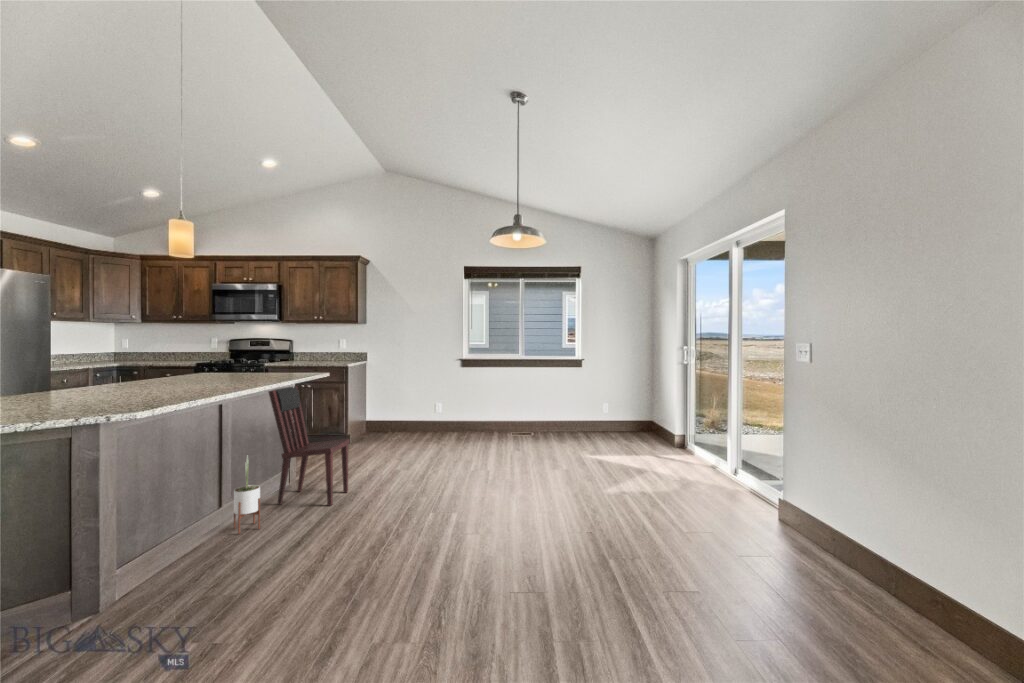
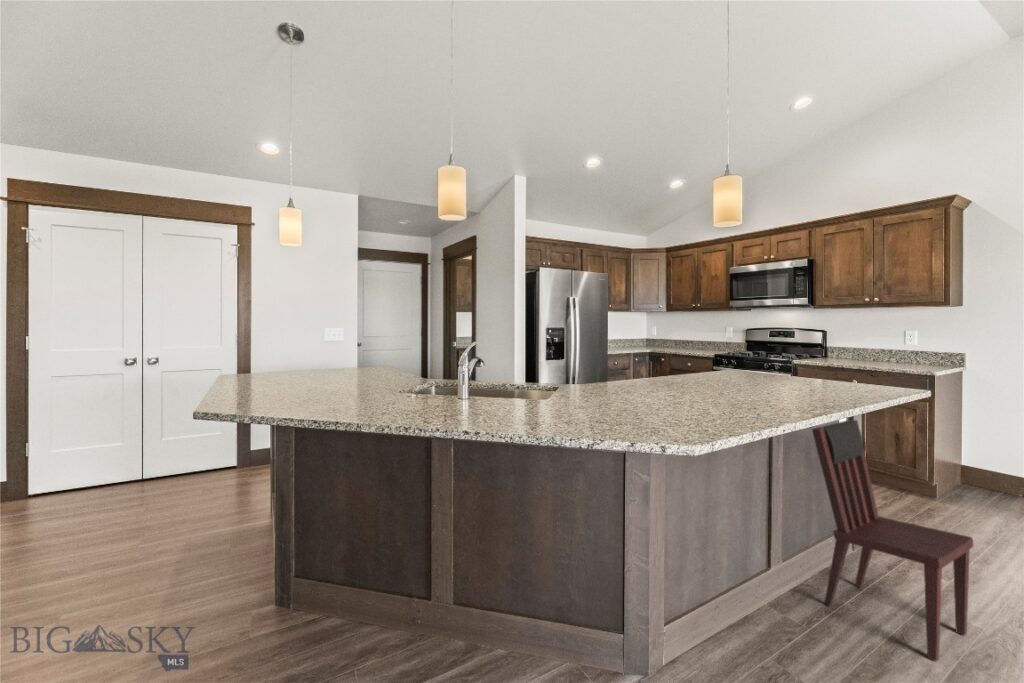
potted plant: present [234,459,260,534] -> none [760,527,803,656]

